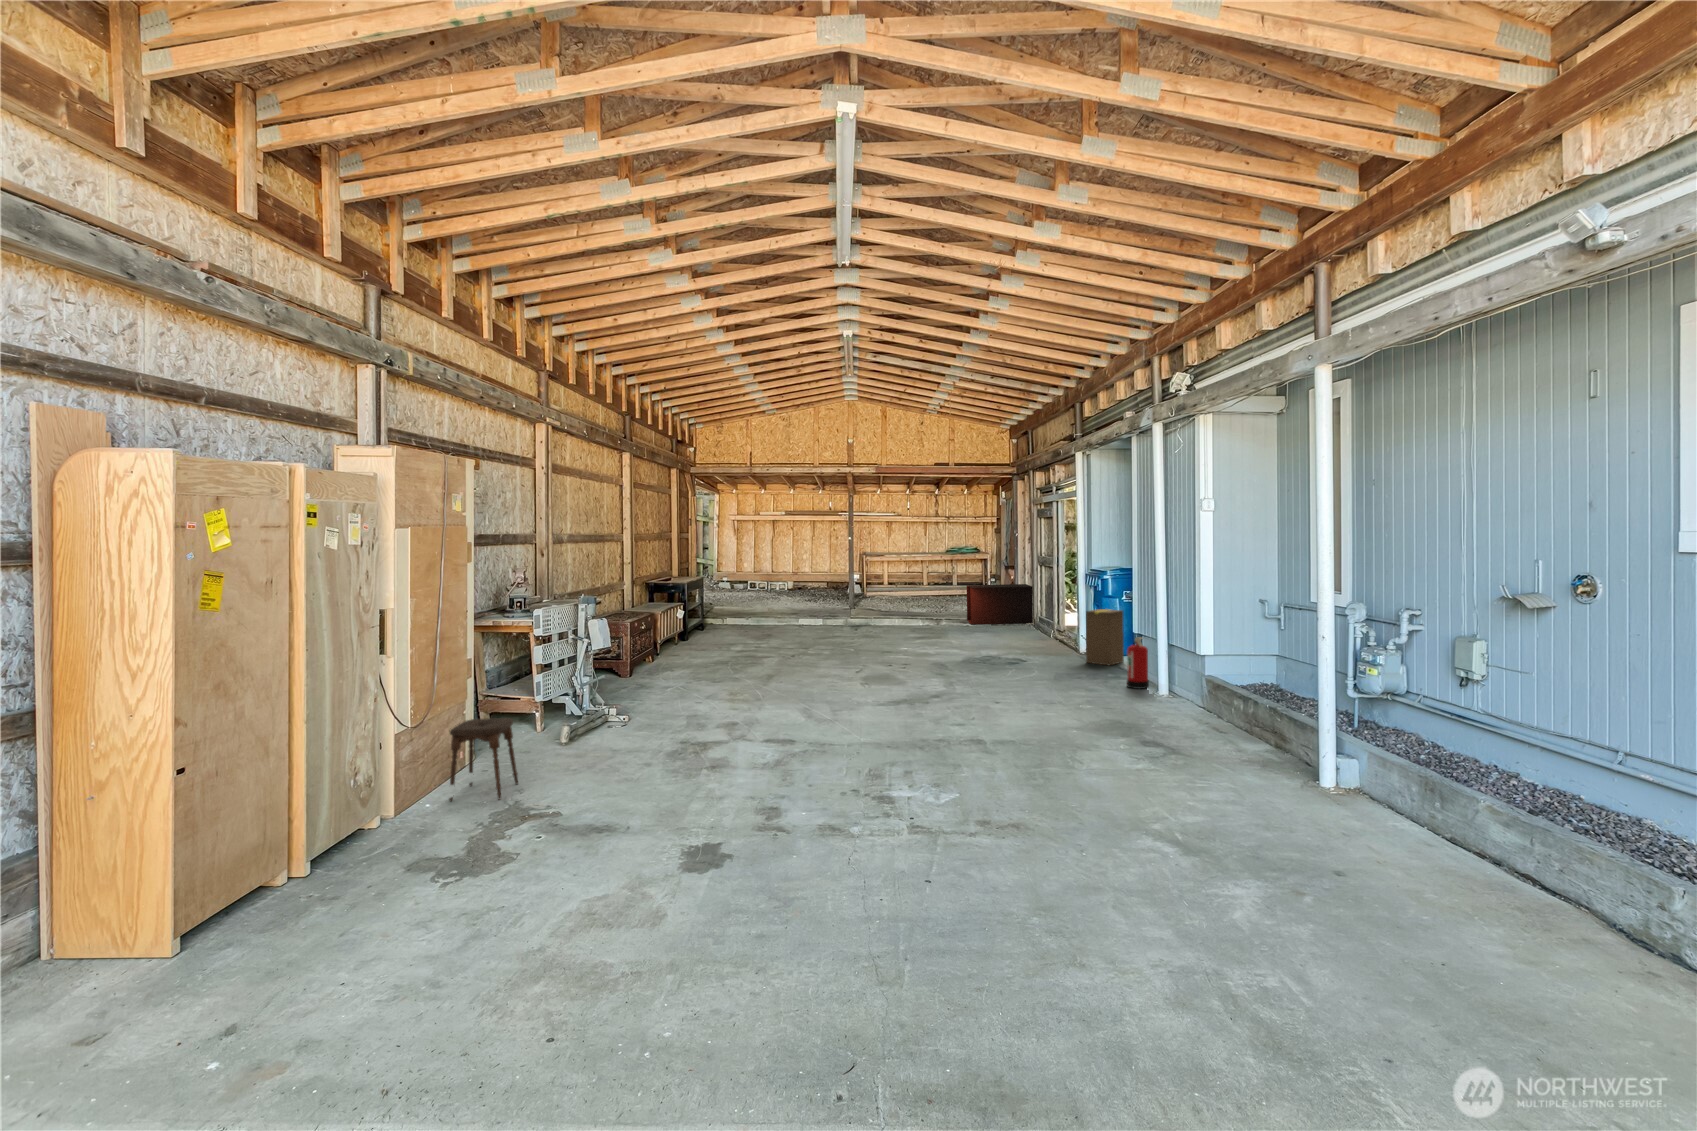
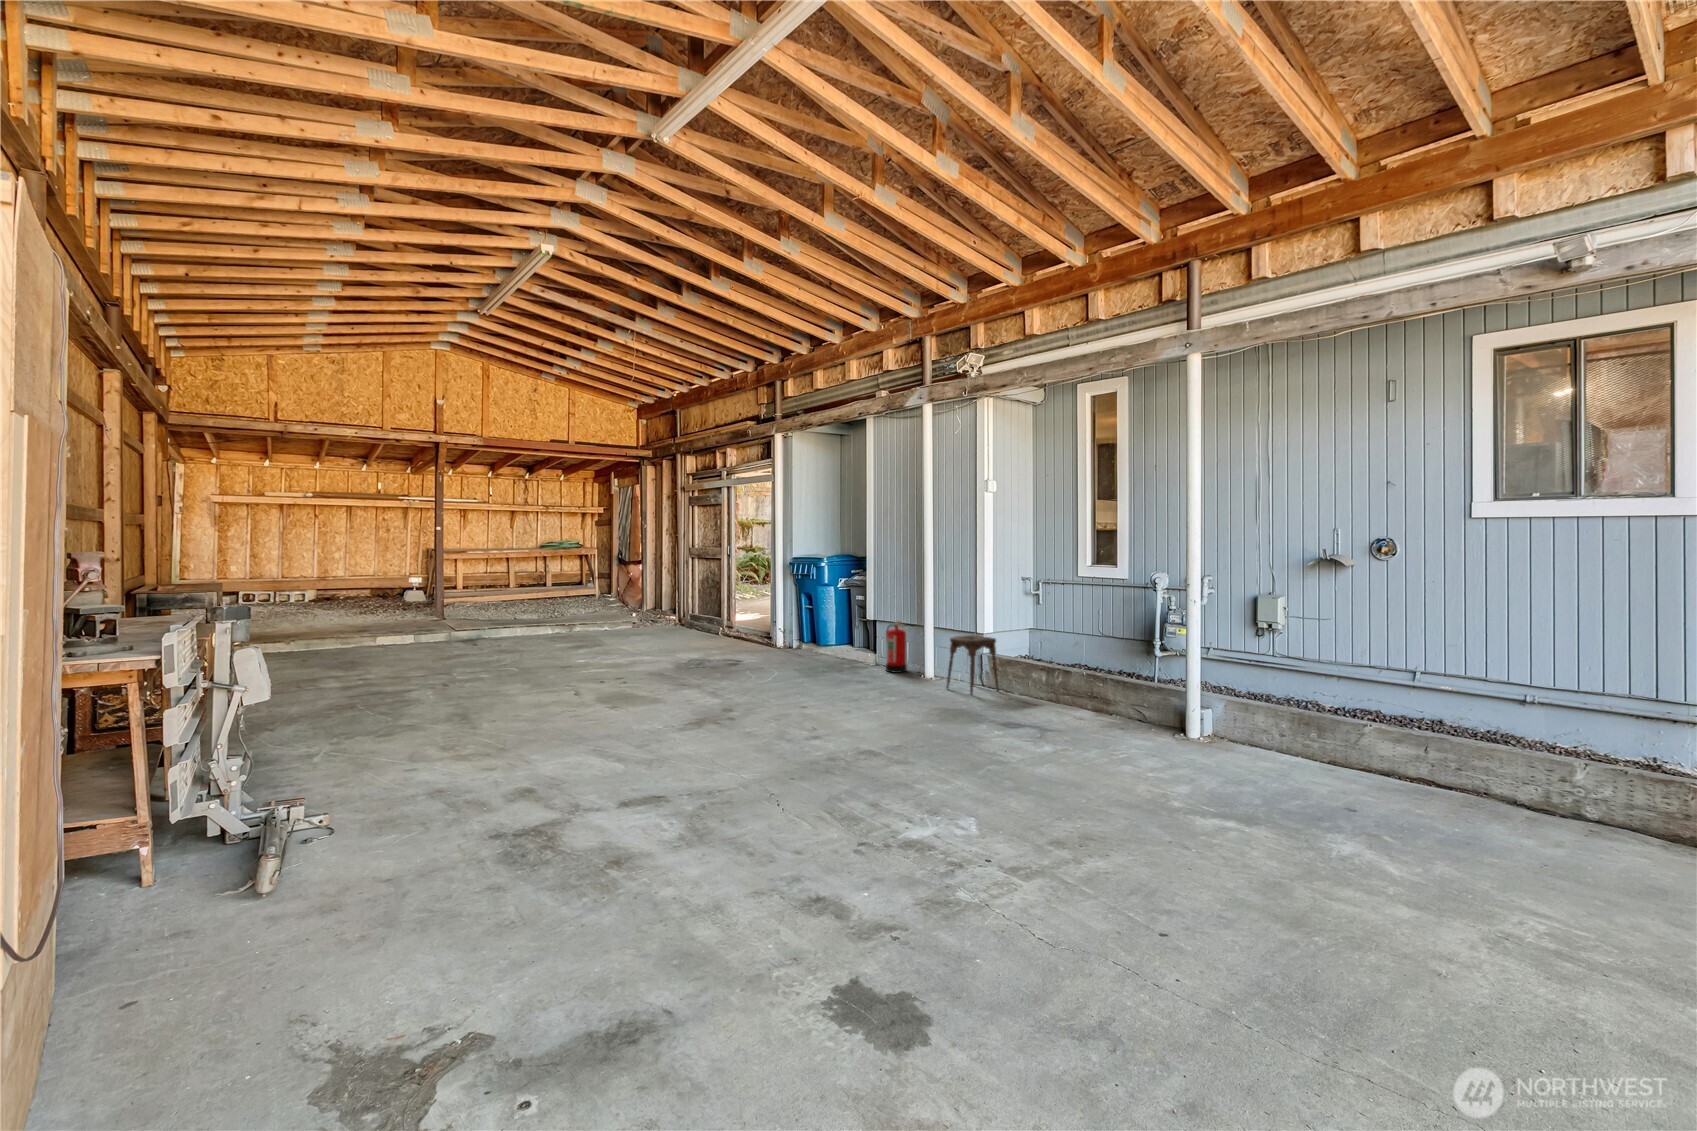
storage cabinet: present [967,584,1033,624] -> none [594,581,674,626]
cardboard box: present [1086,609,1124,666] -> none [805,598,837,655]
stool: present [449,718,518,801] -> present [947,635,999,695]

